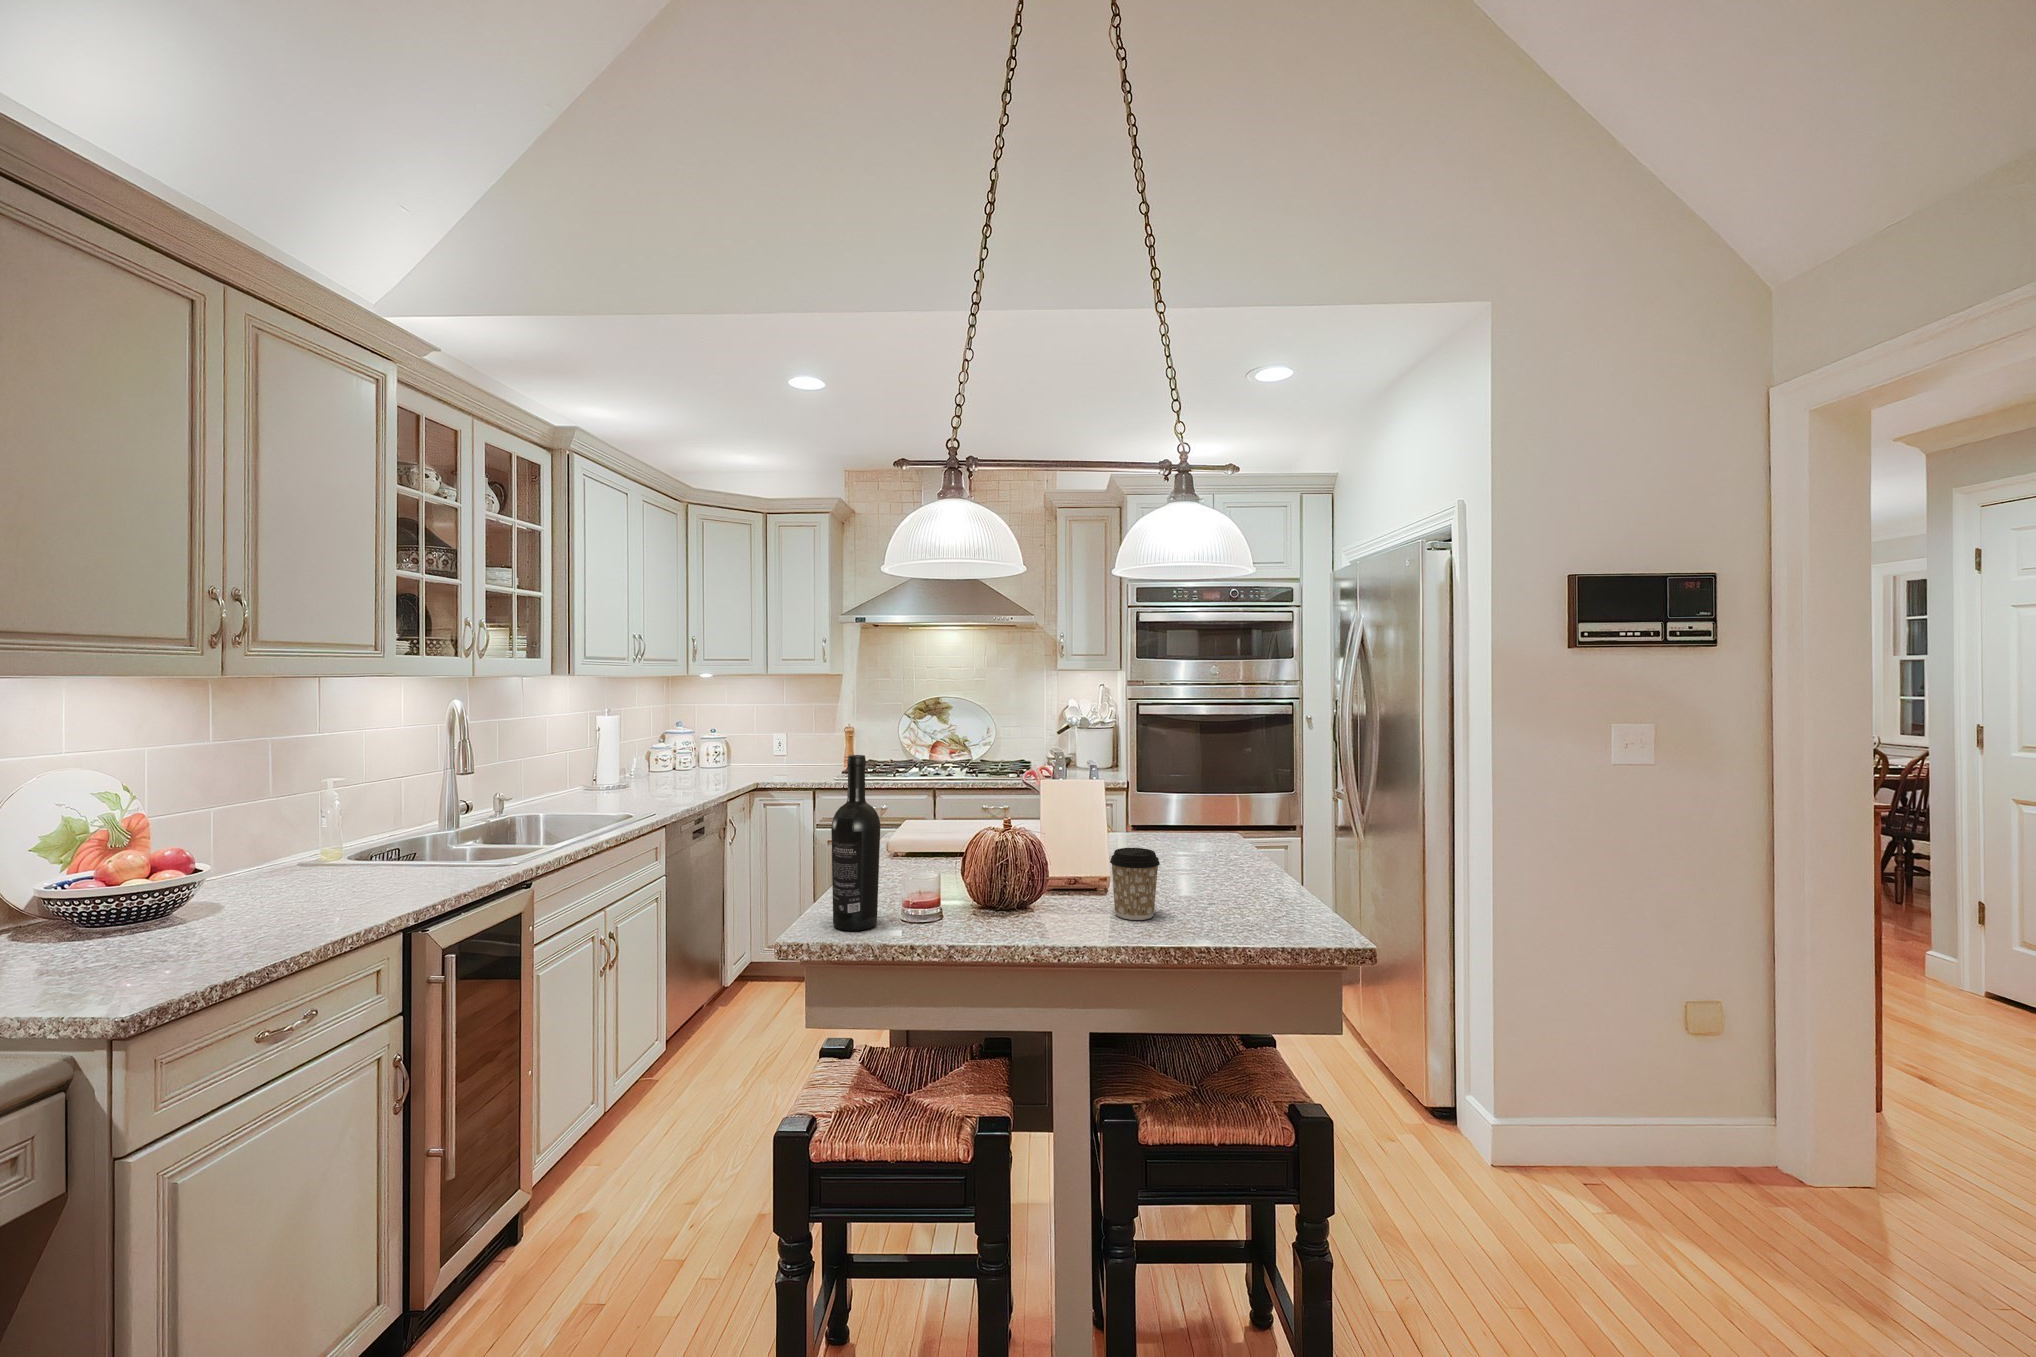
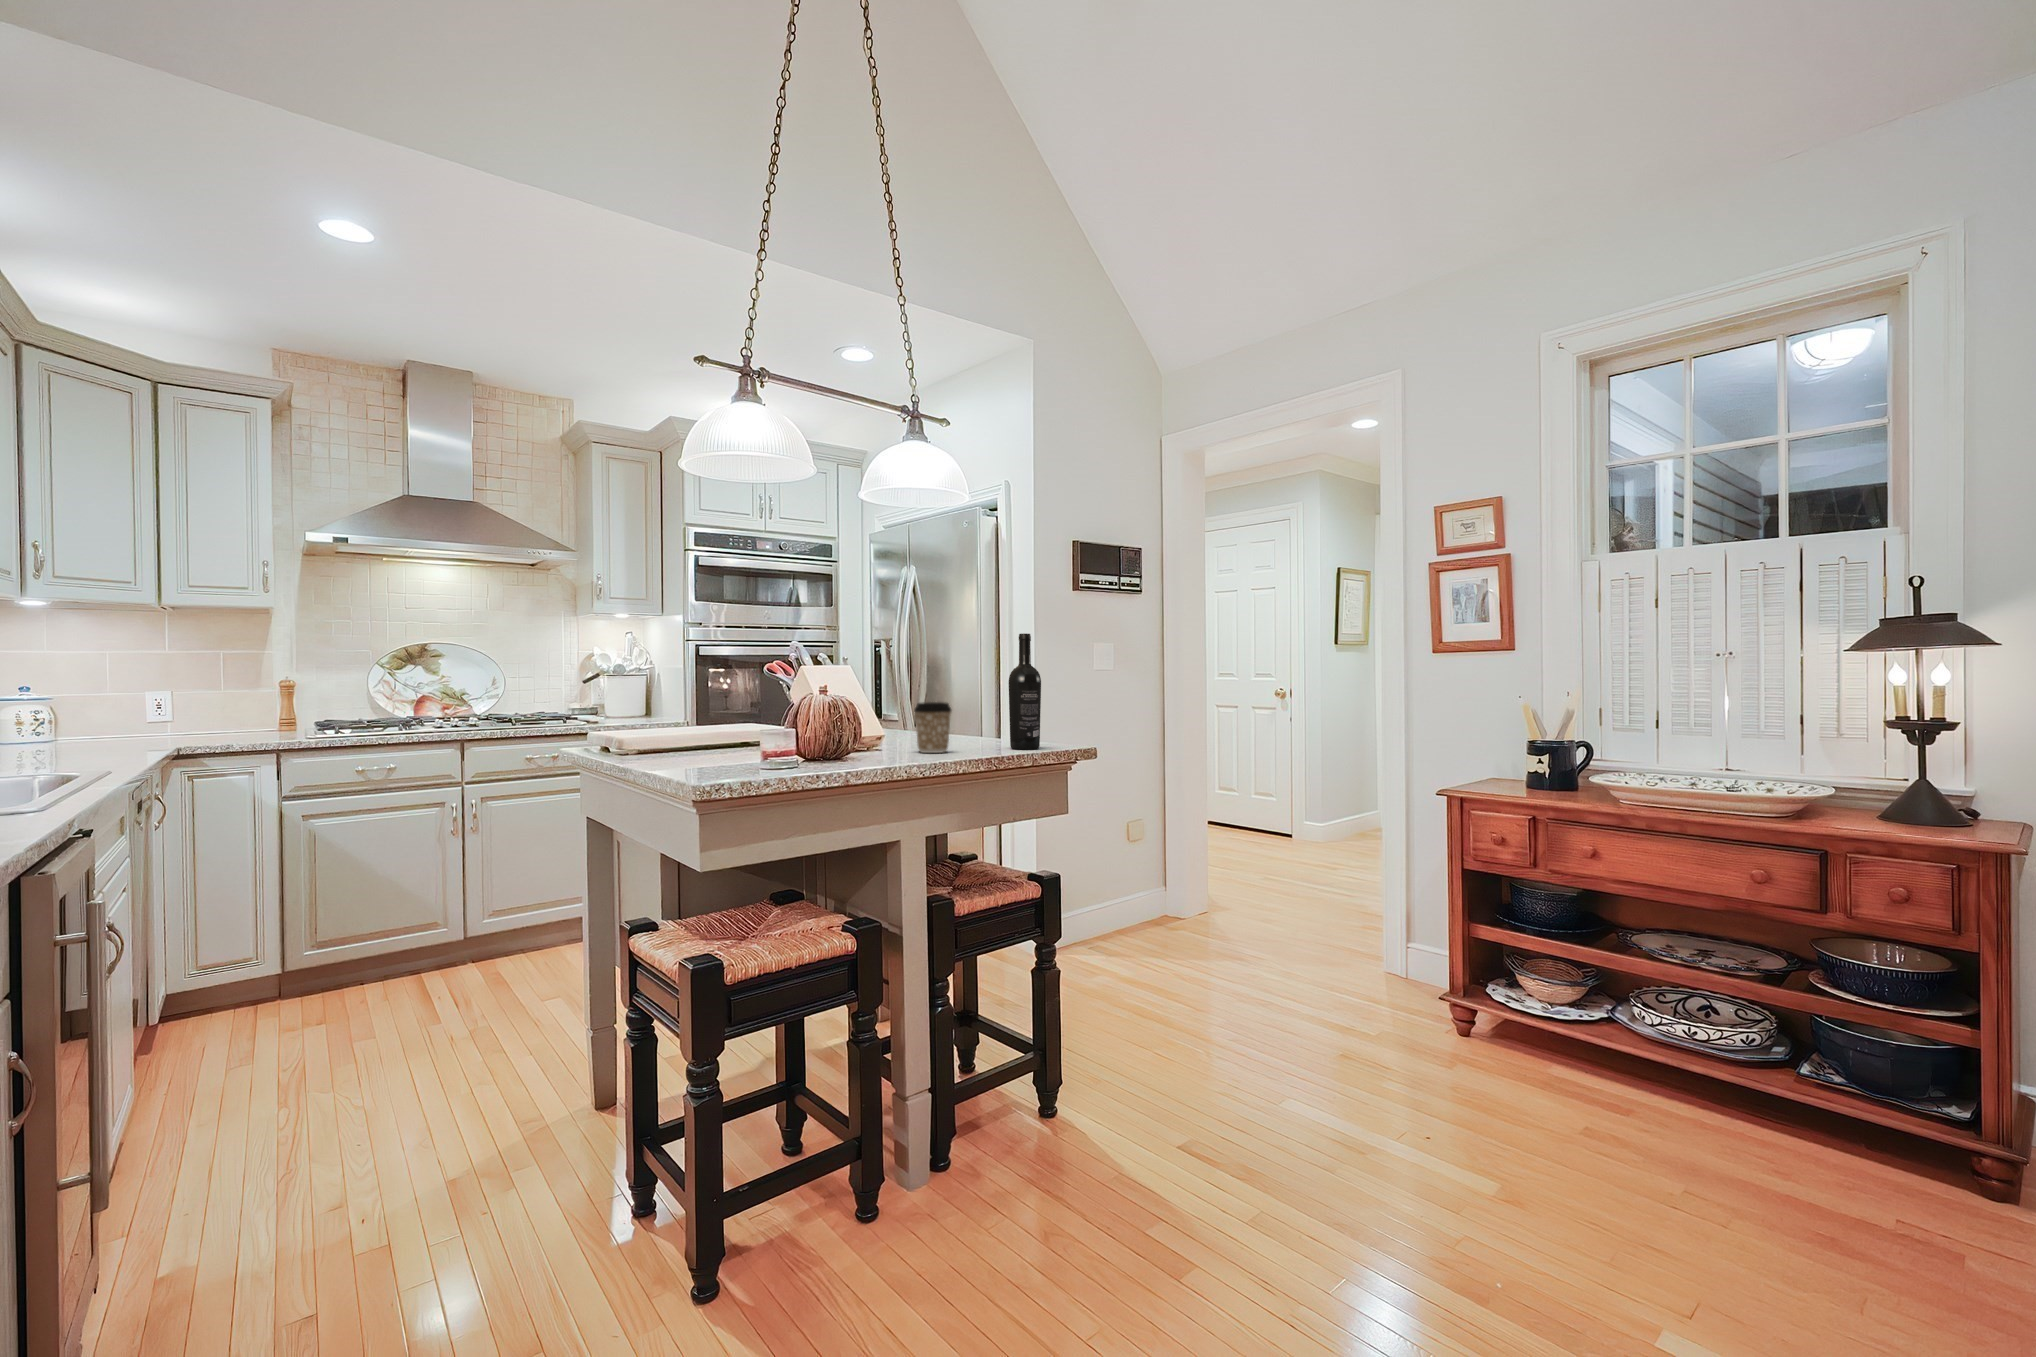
wine bottle: present [831,755,880,931] -> present [1009,634,1041,749]

